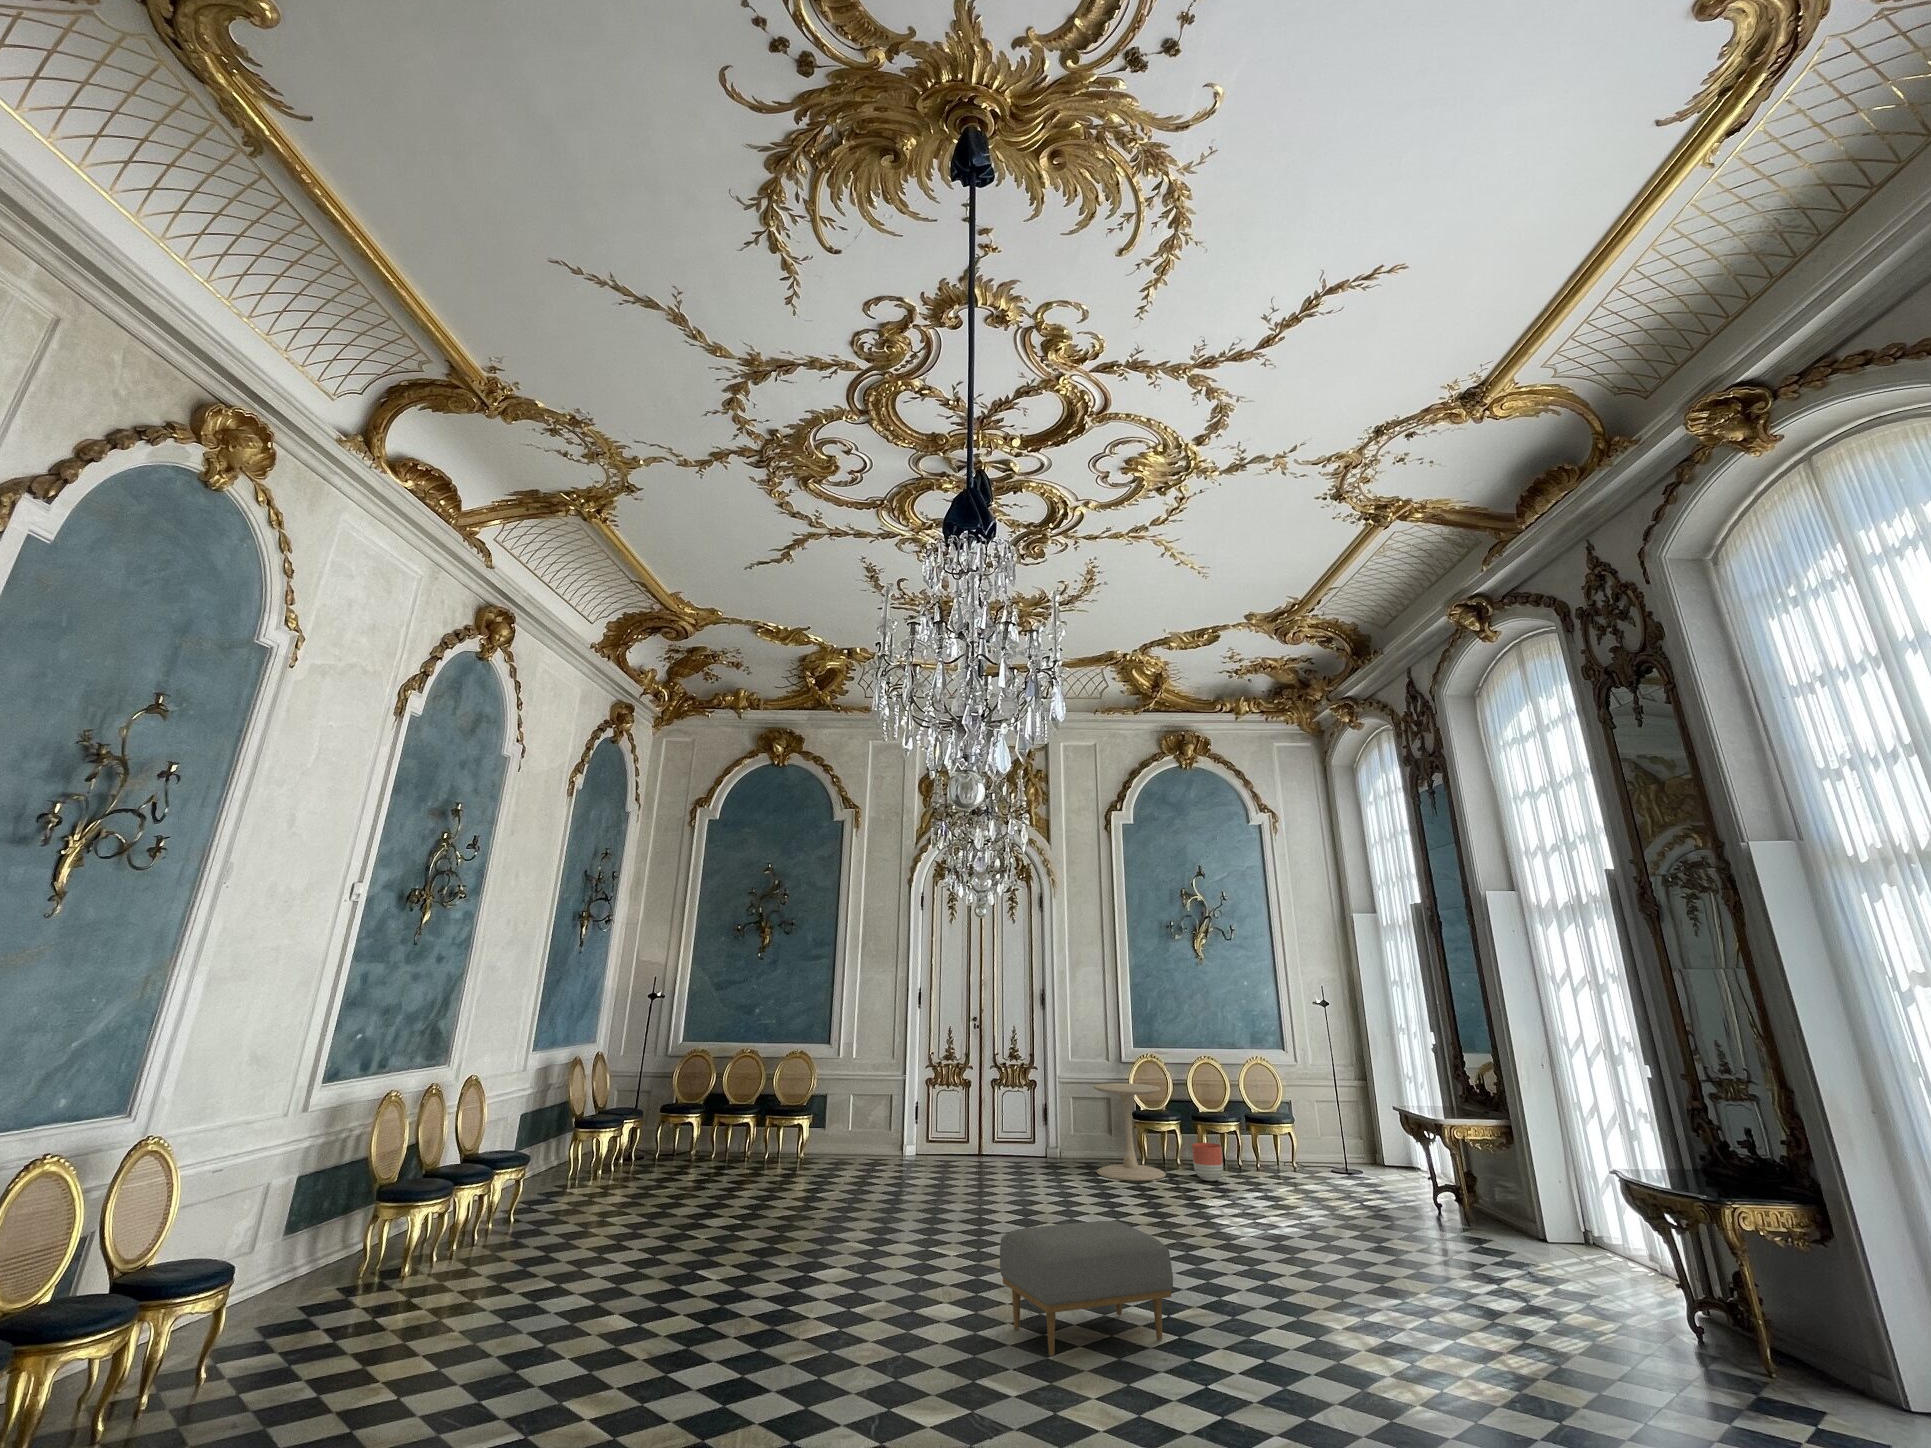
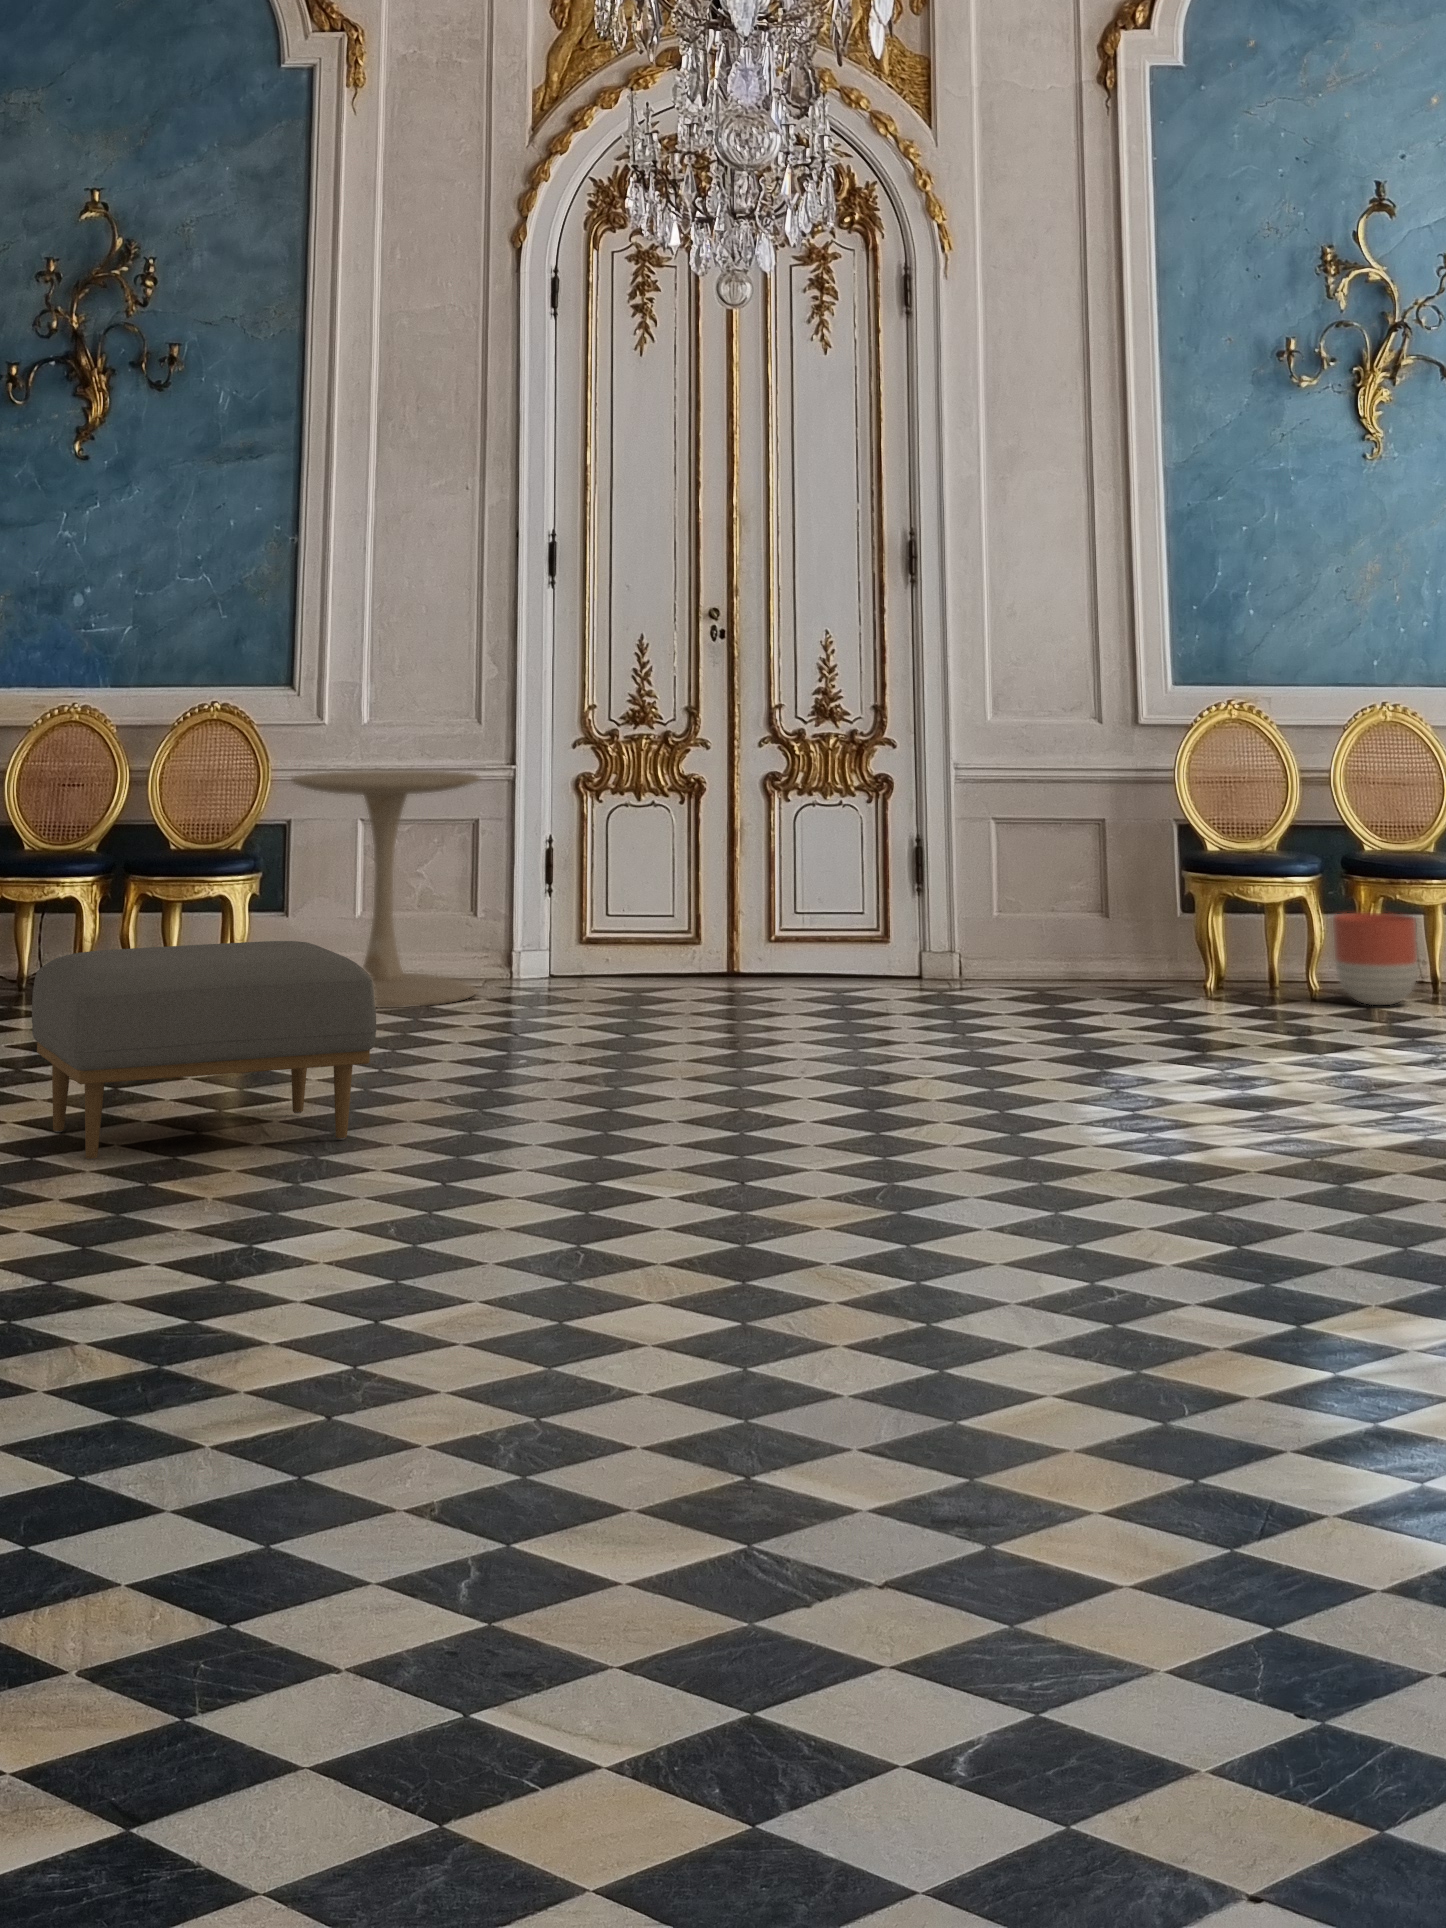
pedestal table: present [1093,1083,1166,1181] -> present [292,771,479,1008]
ottoman: present [1000,1221,1173,1356] -> present [32,941,377,1160]

